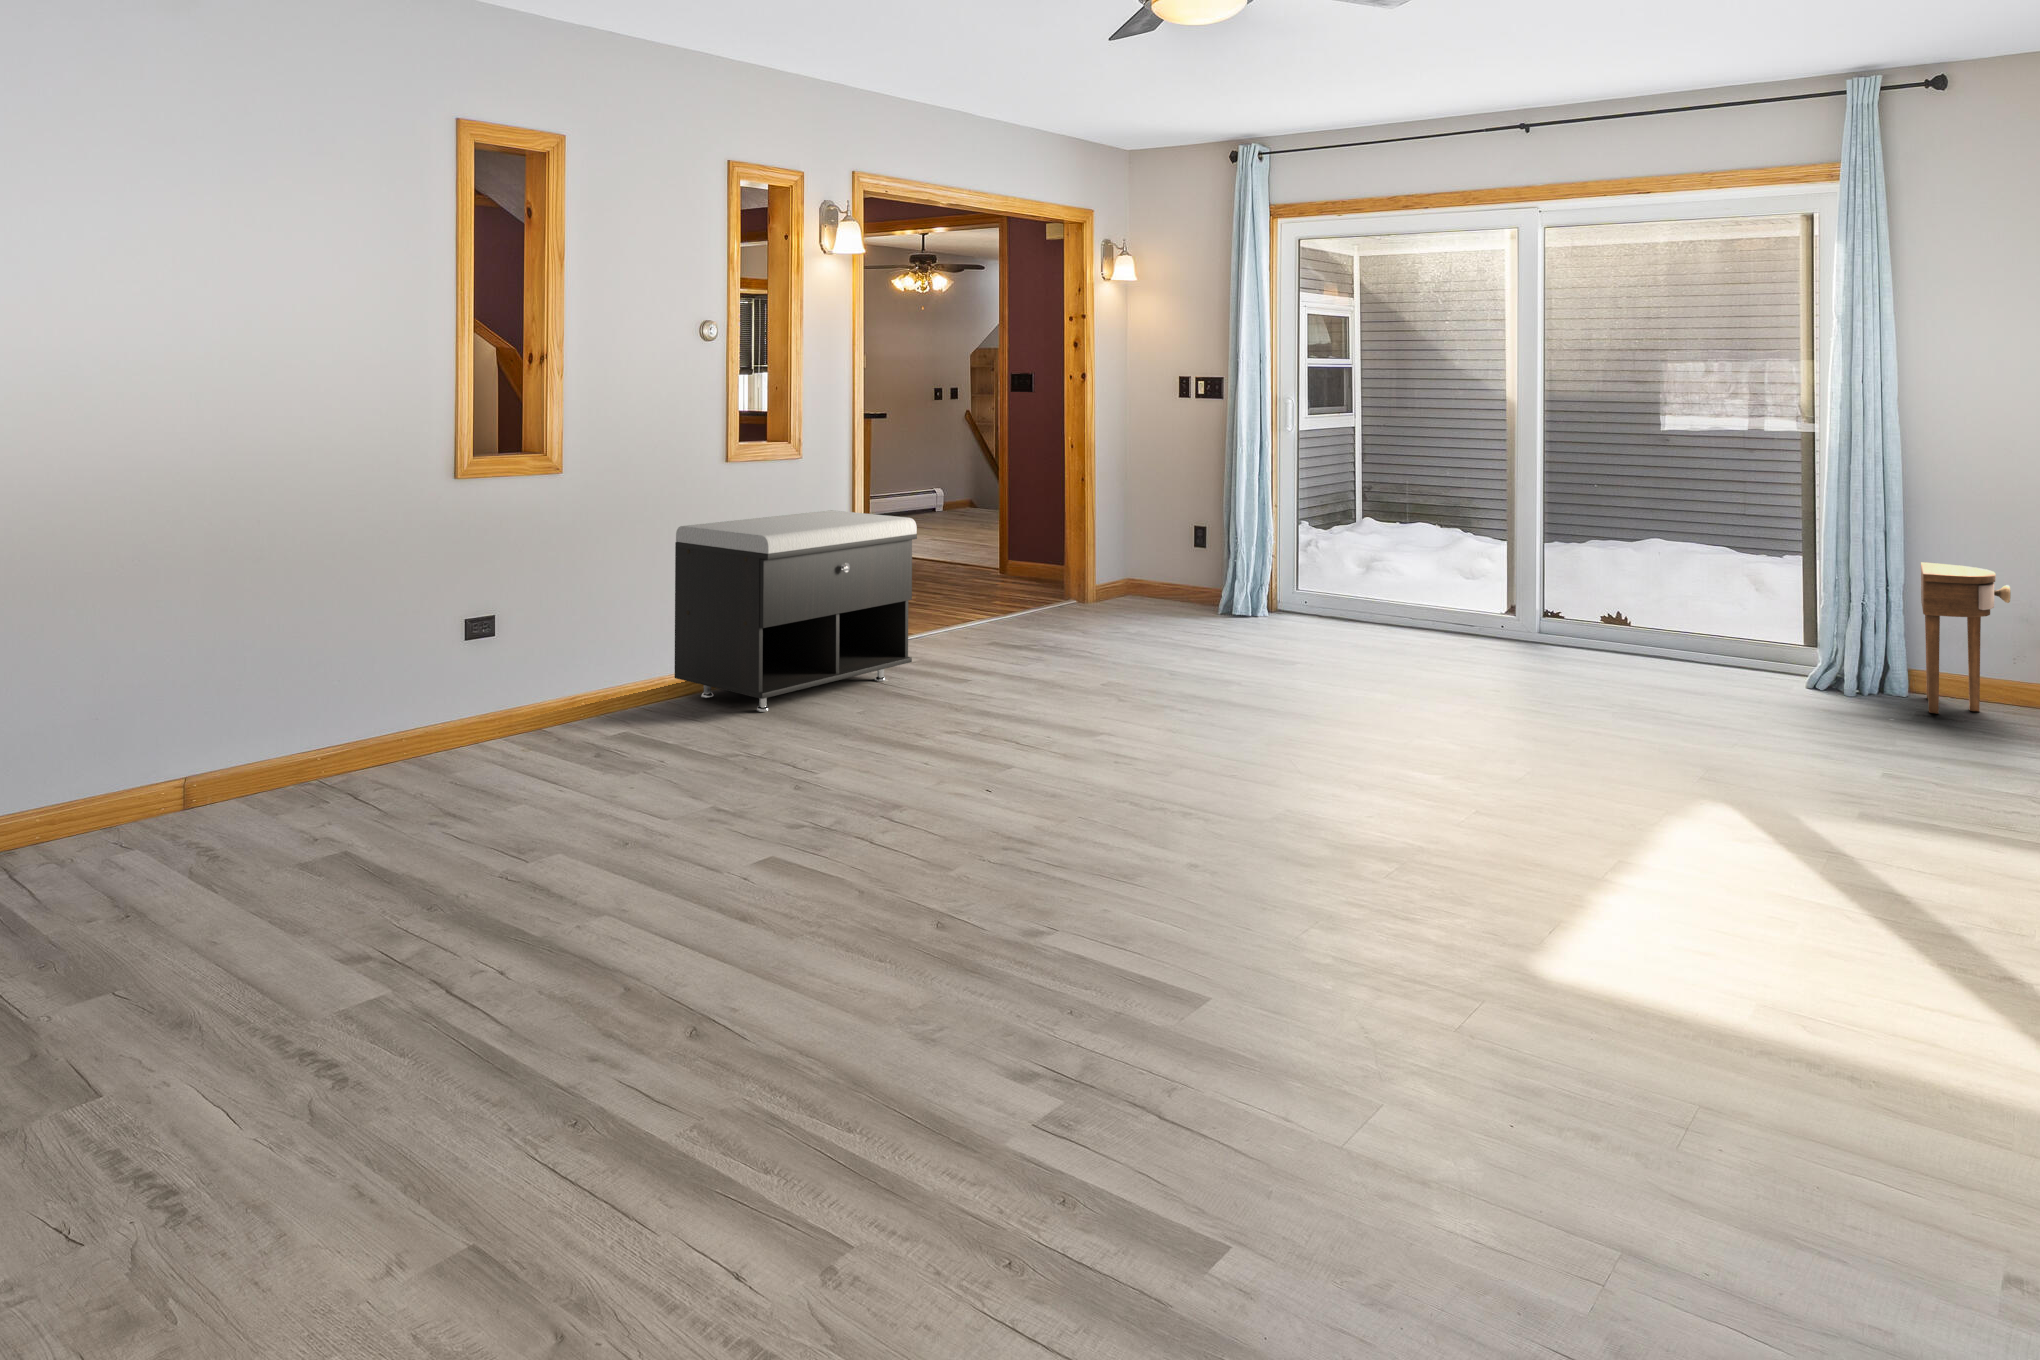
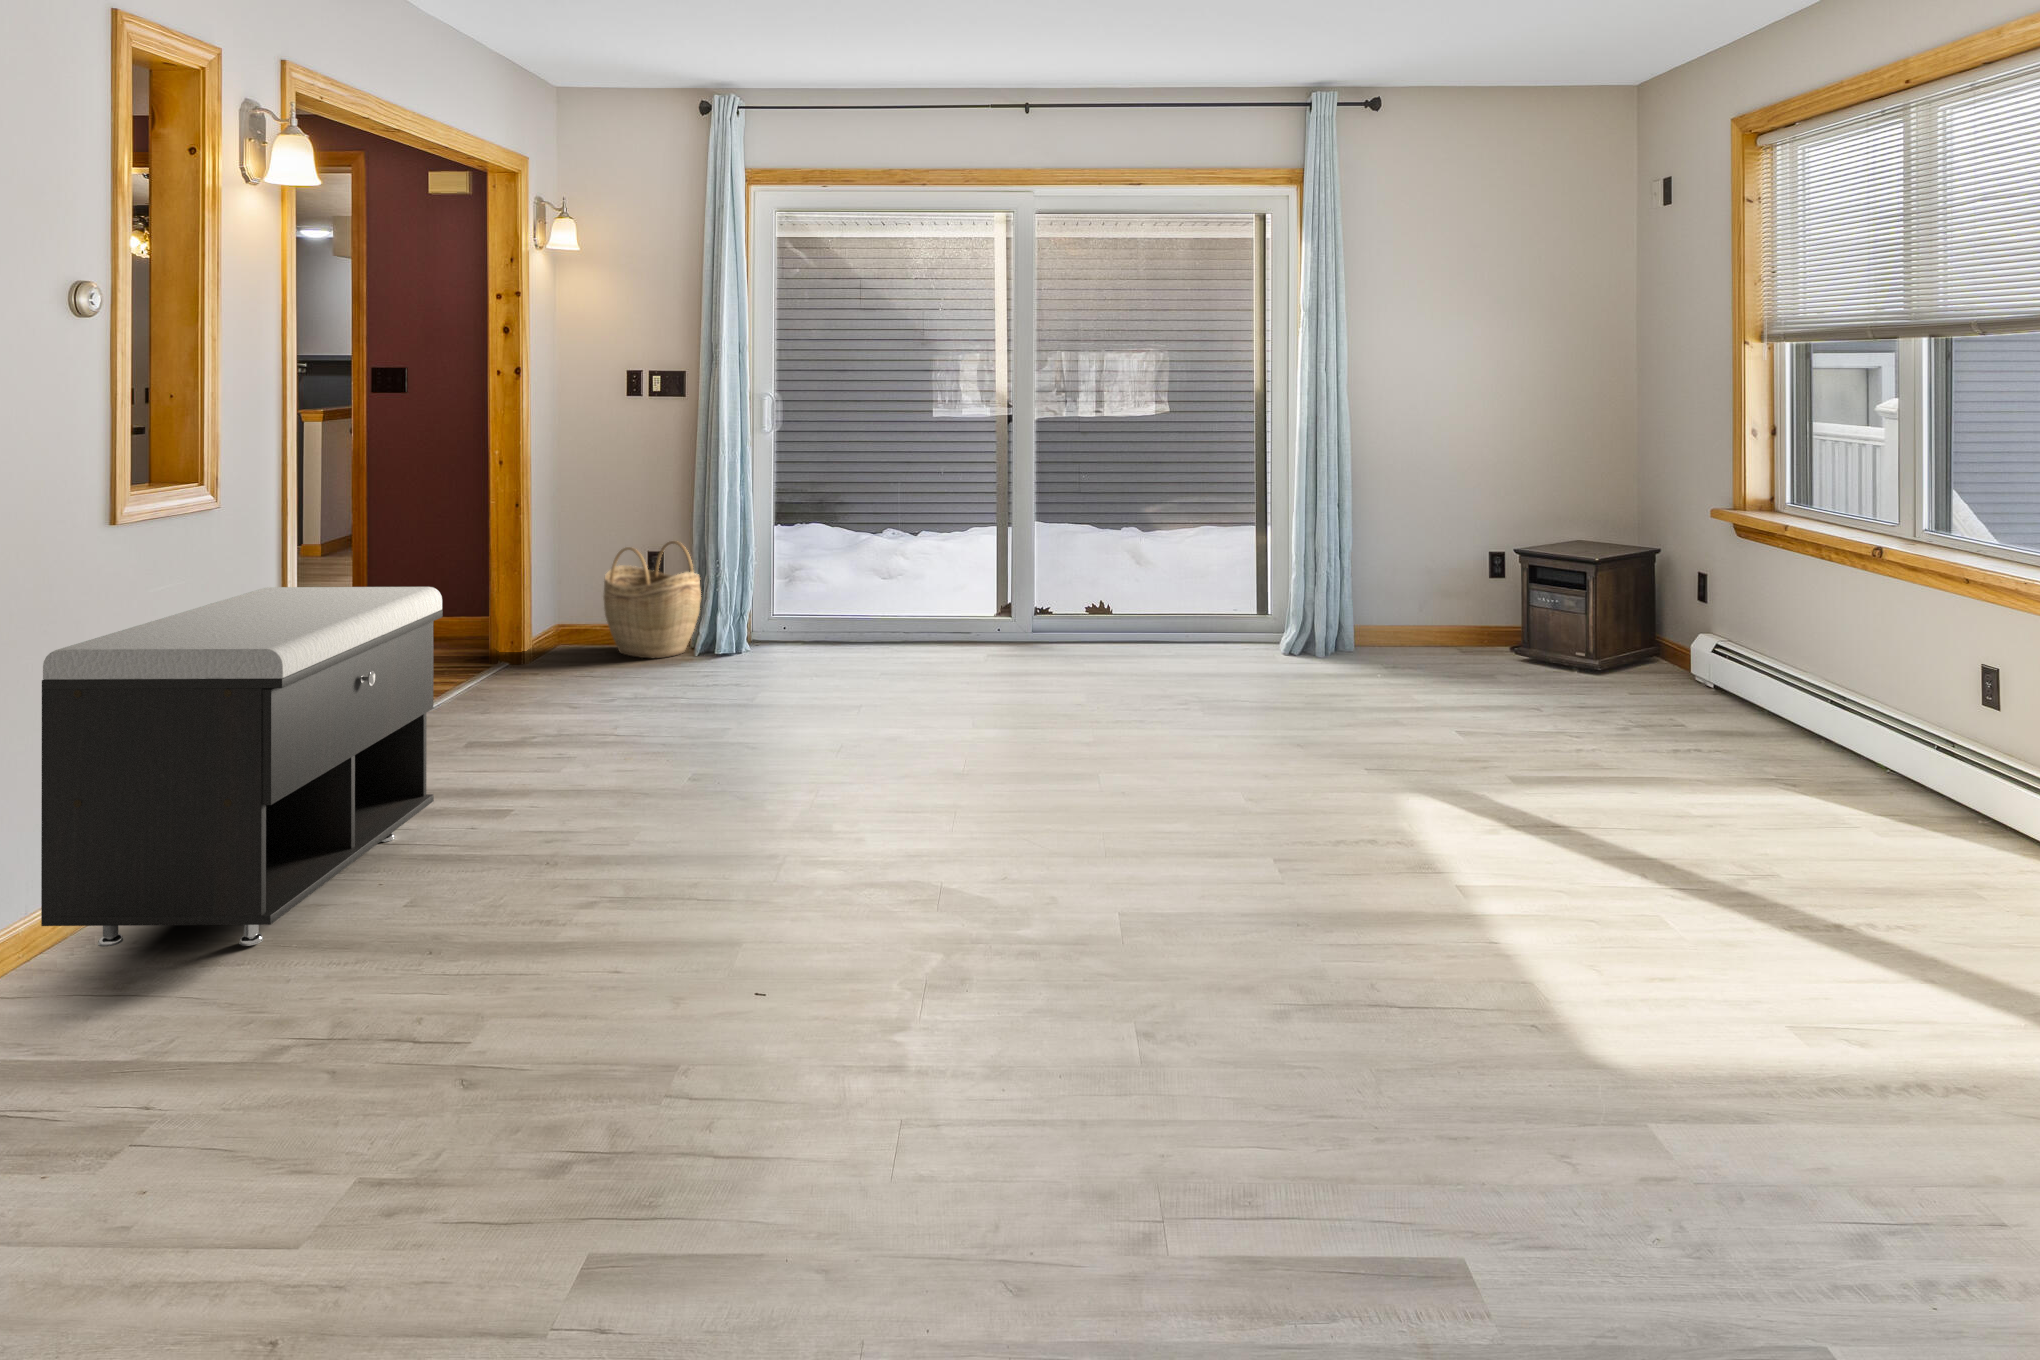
woven basket: none [1149,518,1223,611] -> present [603,541,701,658]
side table: present [1921,562,2011,714] -> none [1341,527,1413,657]

